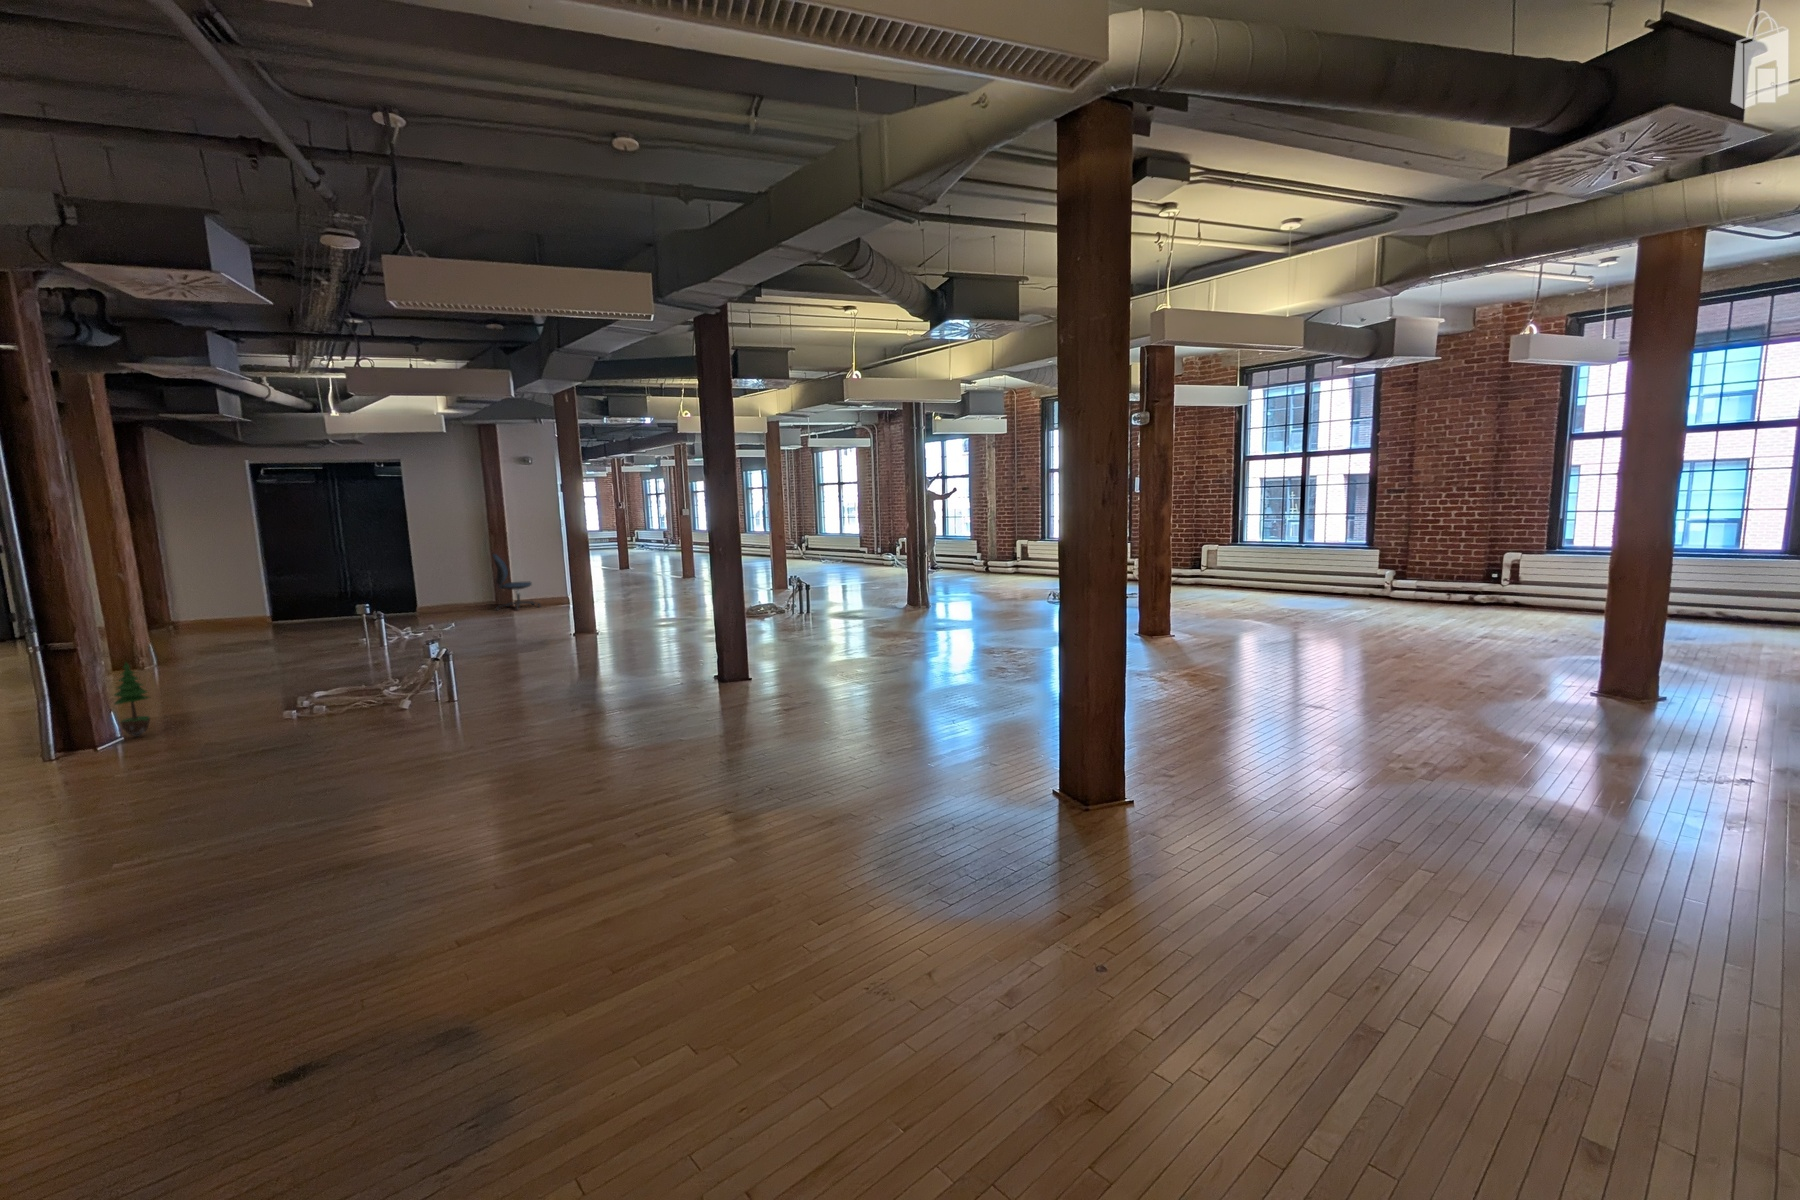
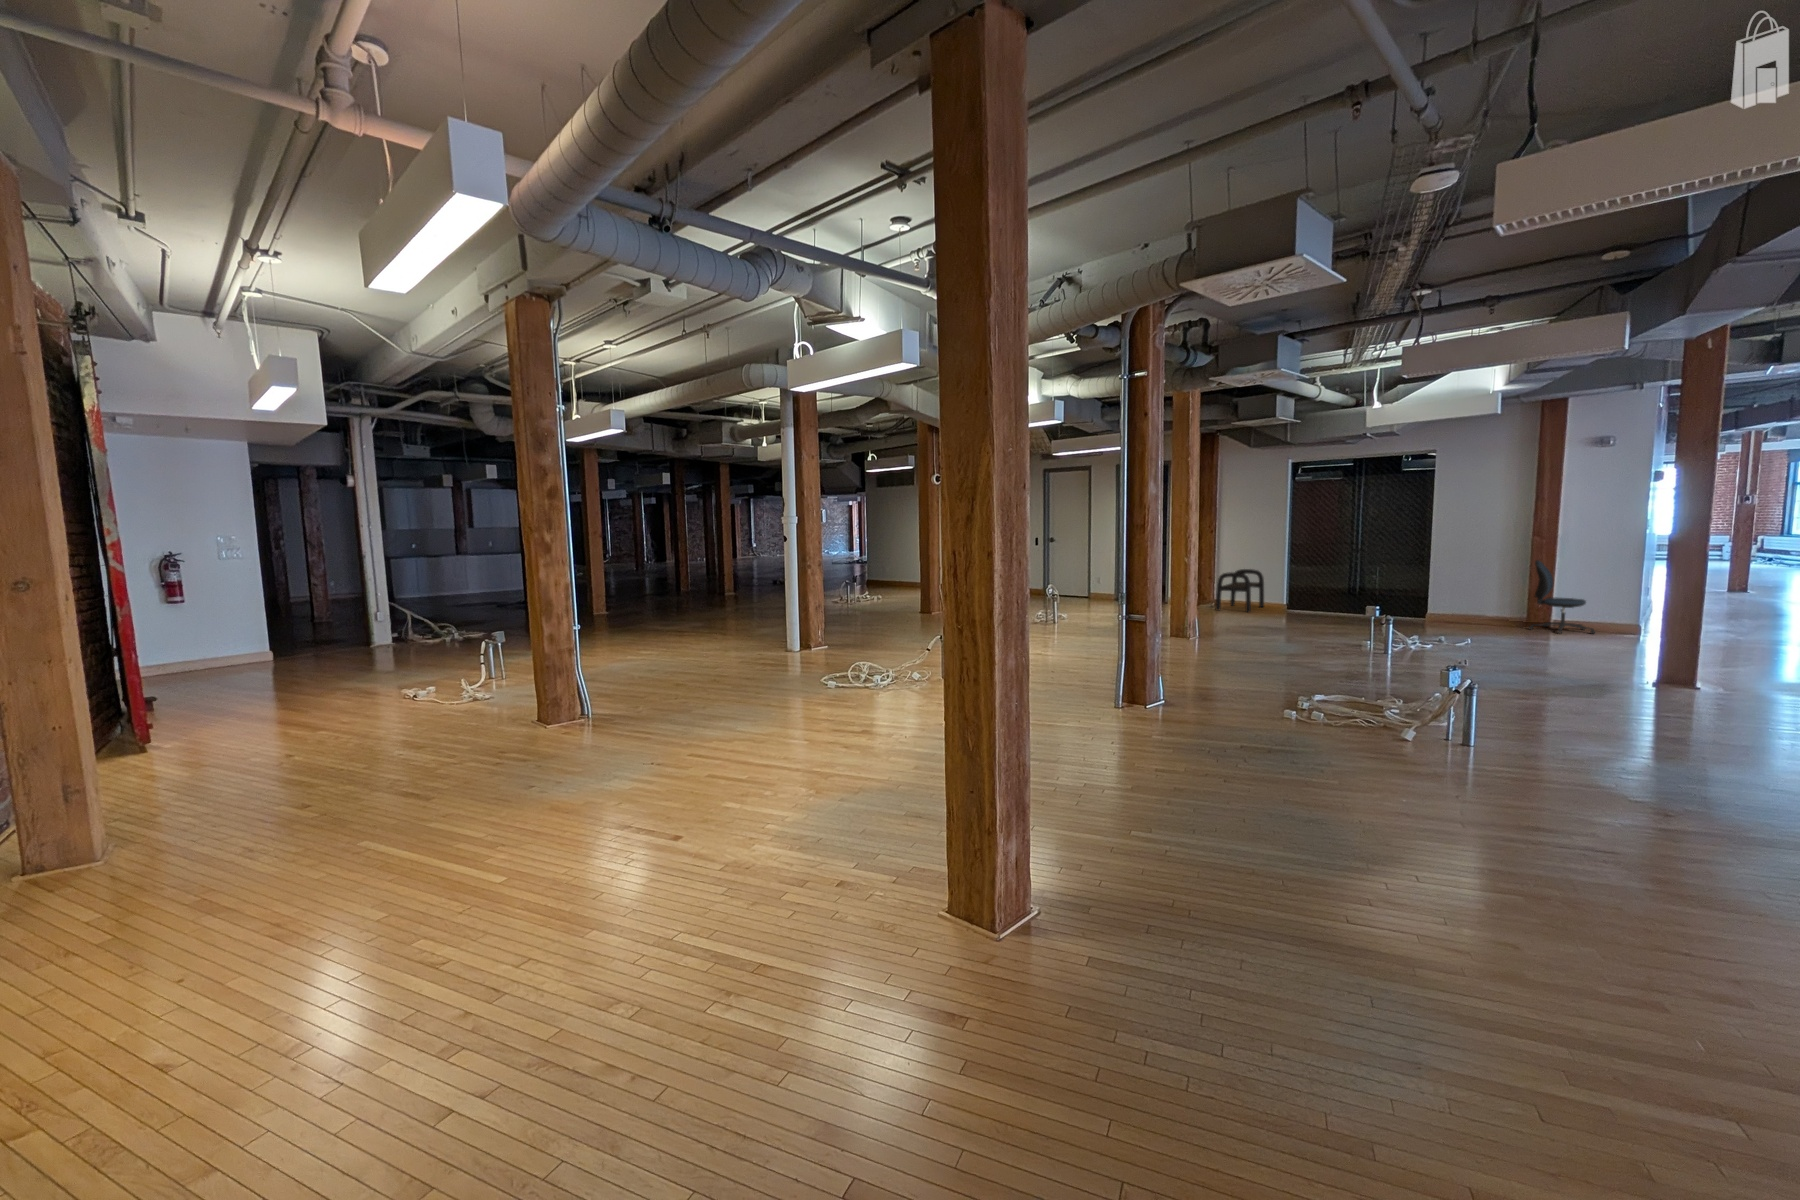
bench: none [172,585,241,636] -> present [1215,569,1264,612]
potted tree: present [115,663,150,737] -> none [1161,636,1186,703]

